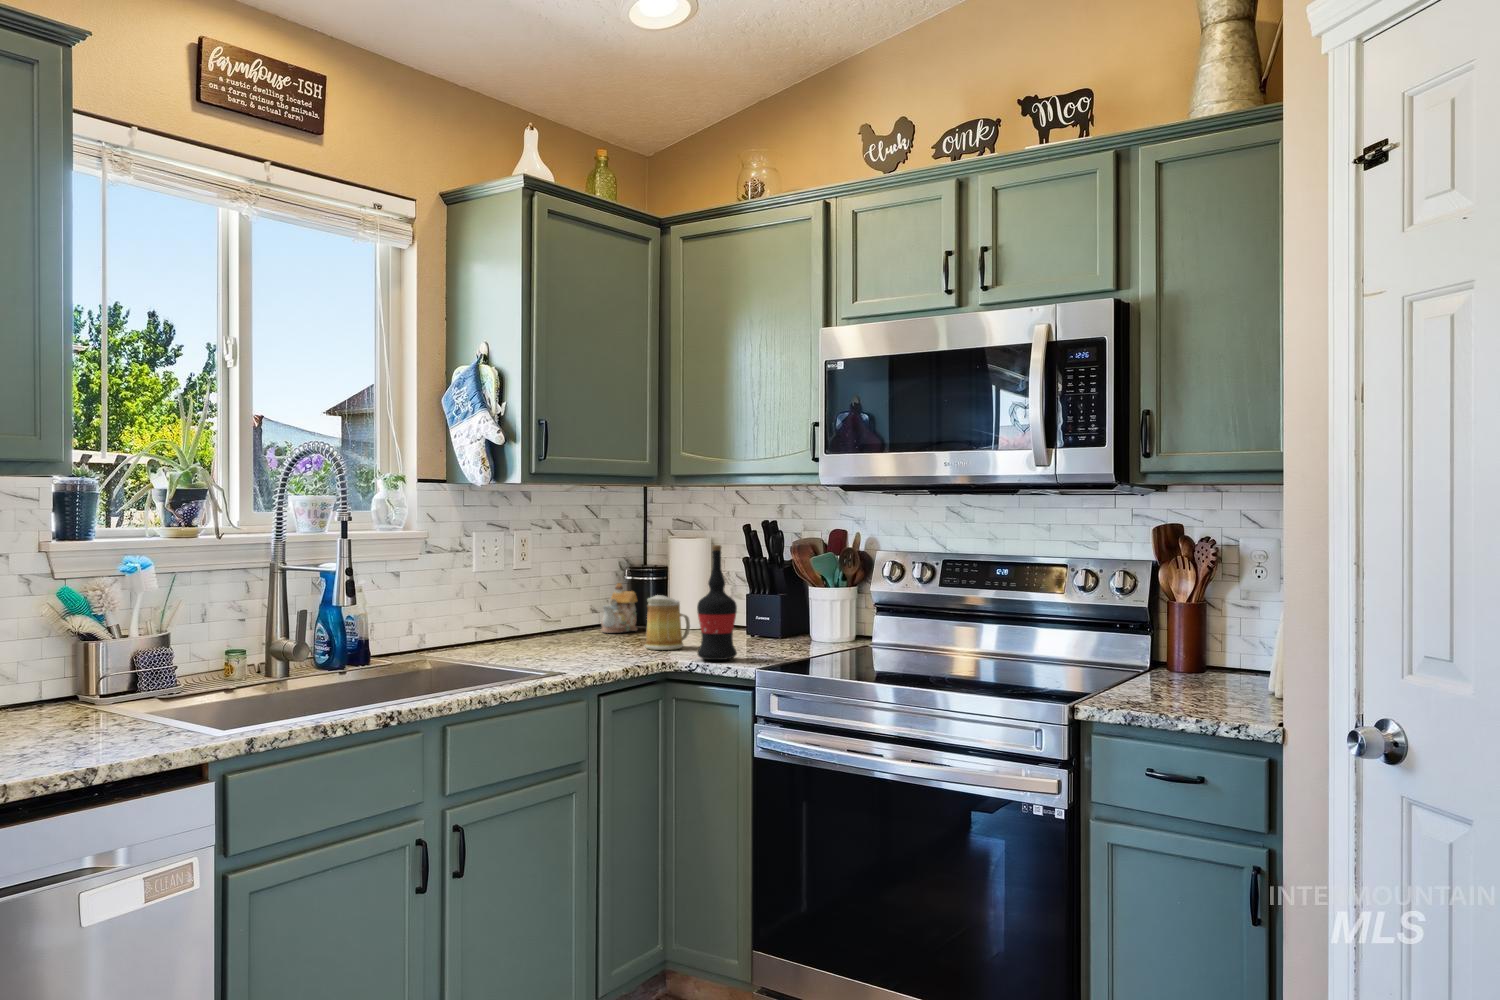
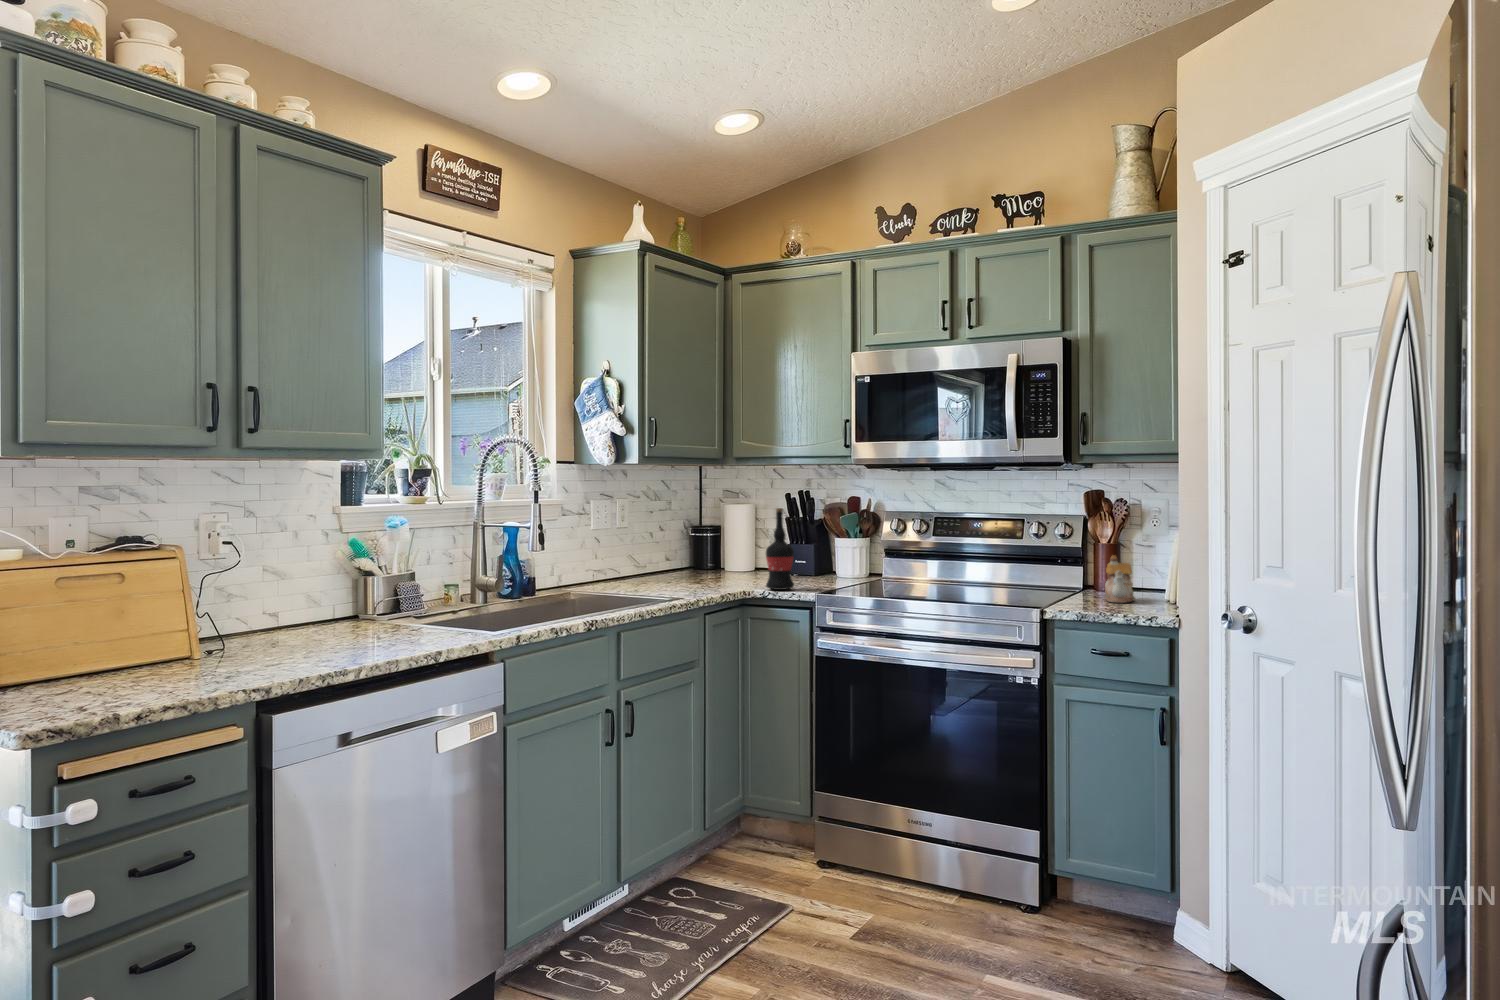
teapot: present [601,583,638,633] -> present [1105,555,1135,603]
mug: present [645,595,690,650] -> none [720,545,752,585]

